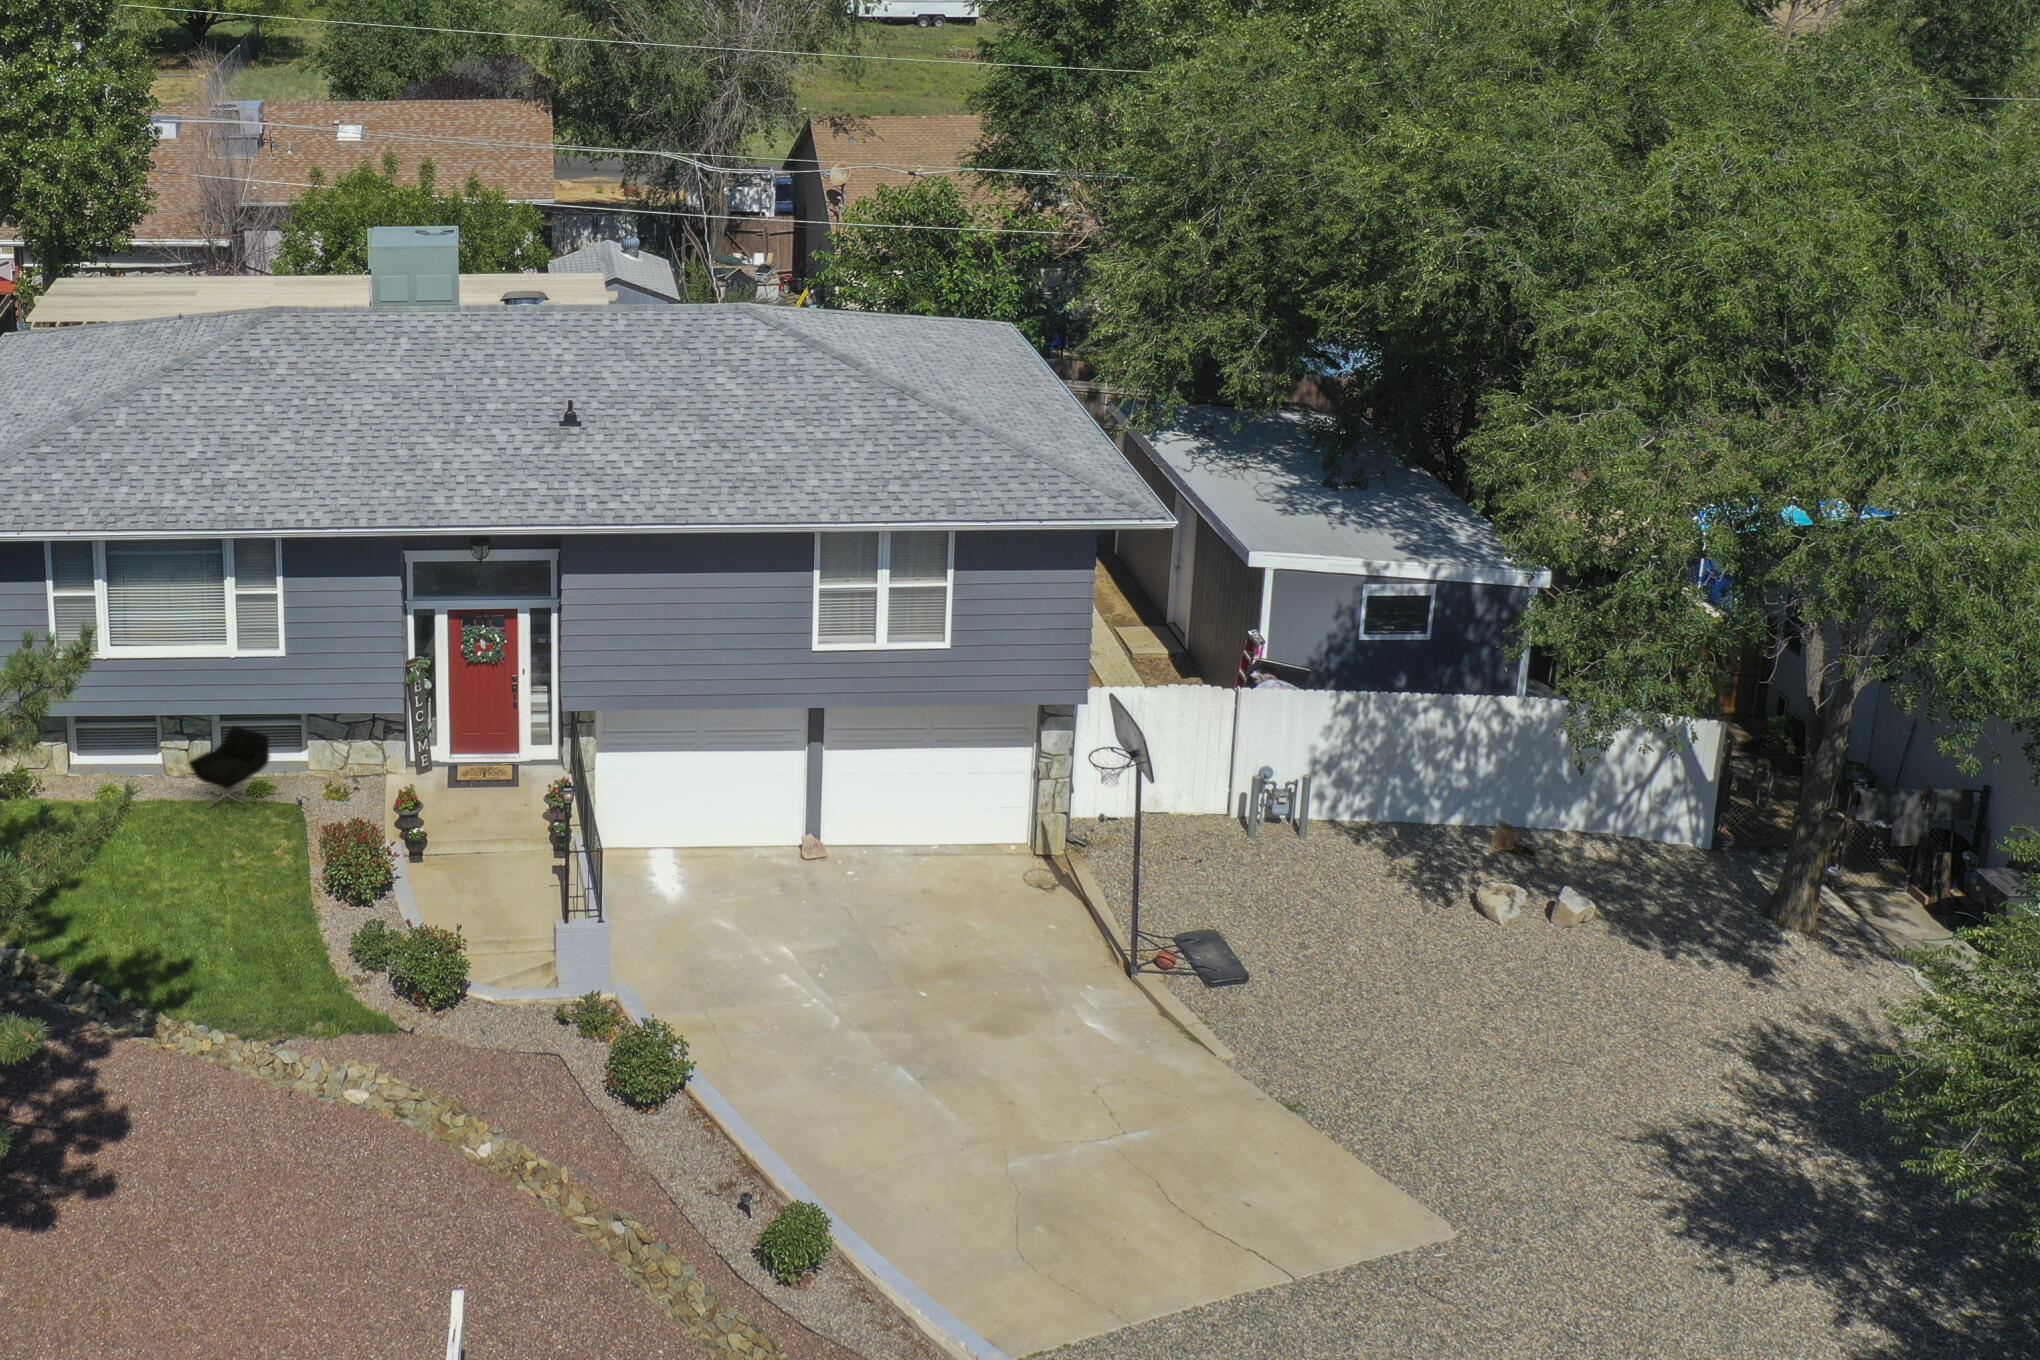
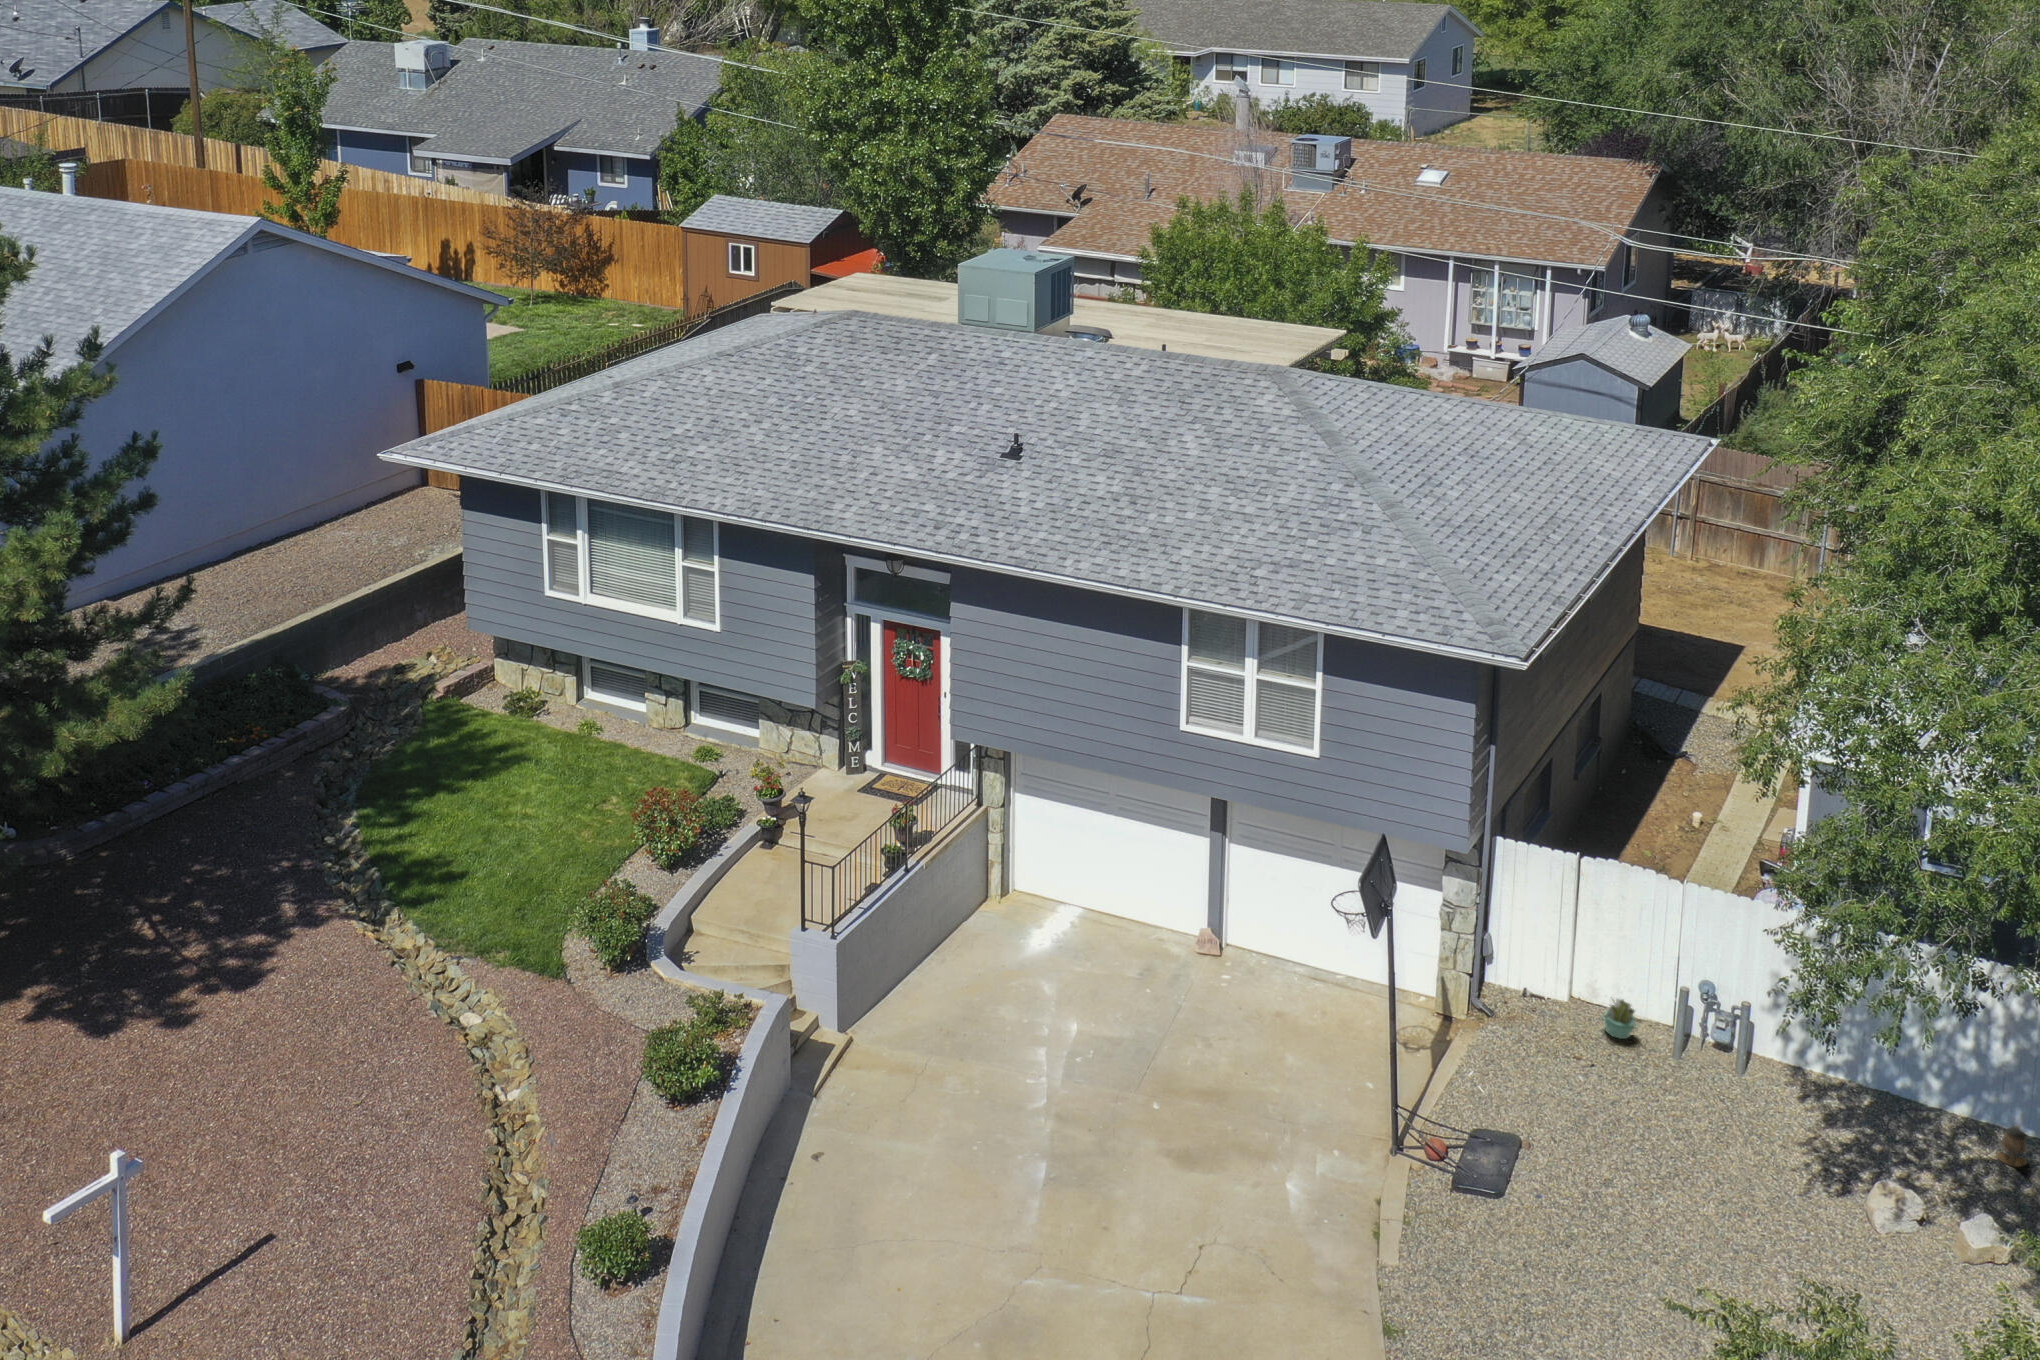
lounge chair: present [189,726,270,803] -> none [650,692,723,766]
decorative plant: none [1181,800,1217,833] -> present [1602,999,1643,1039]

